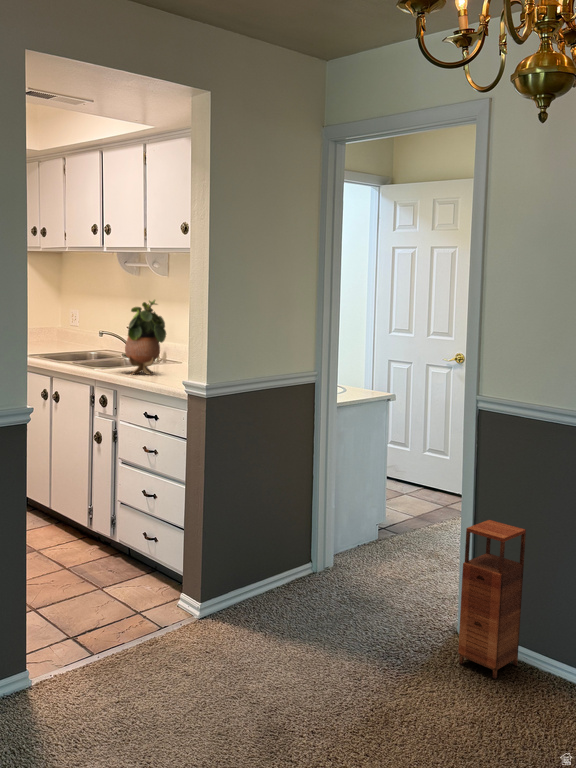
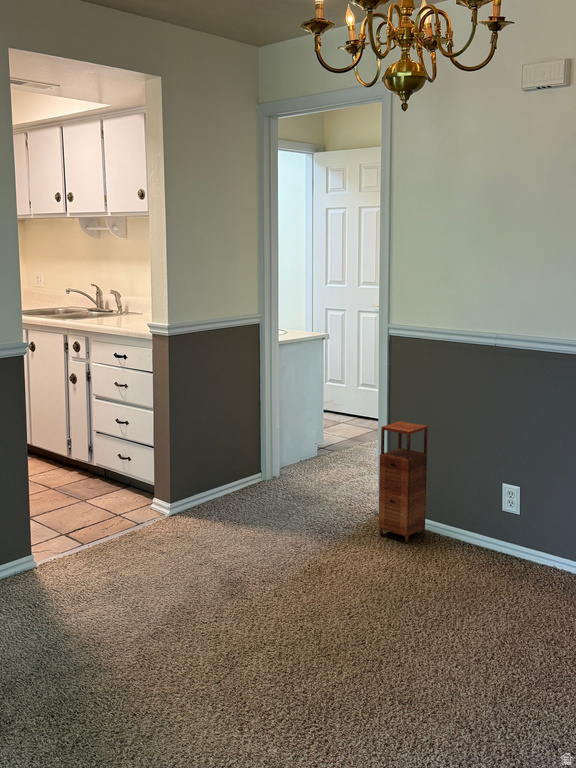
potted plant: present [125,300,166,375] -> none [93,256,129,322]

